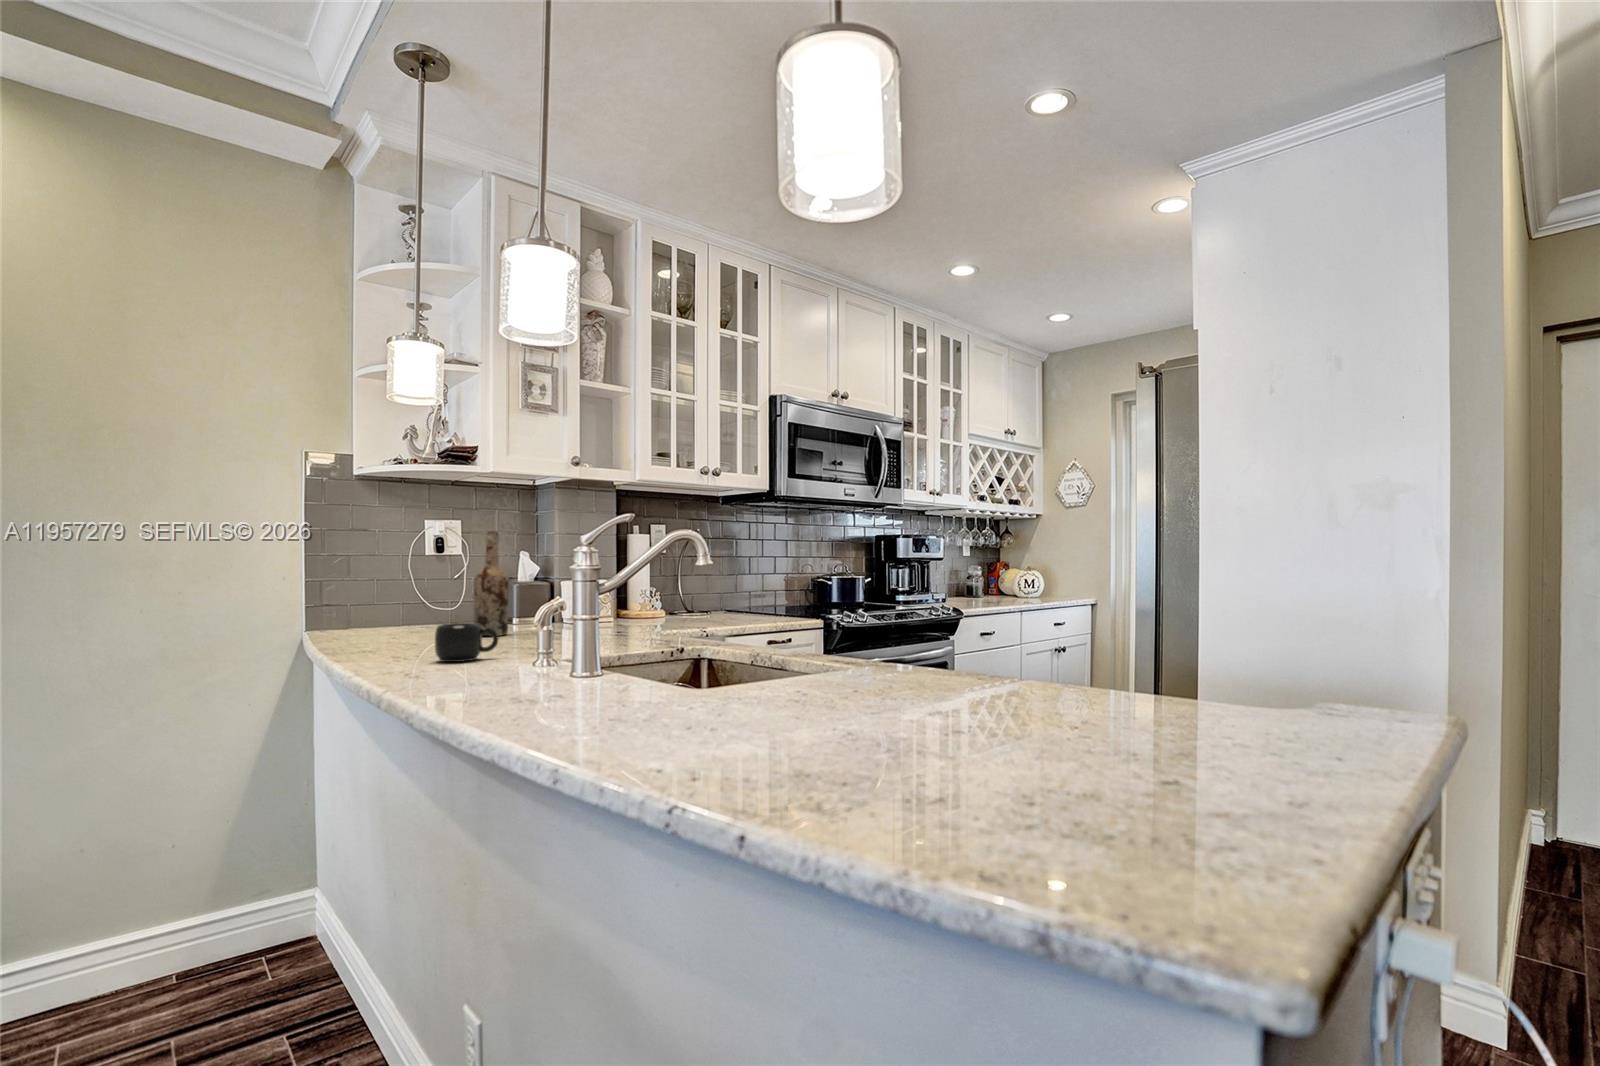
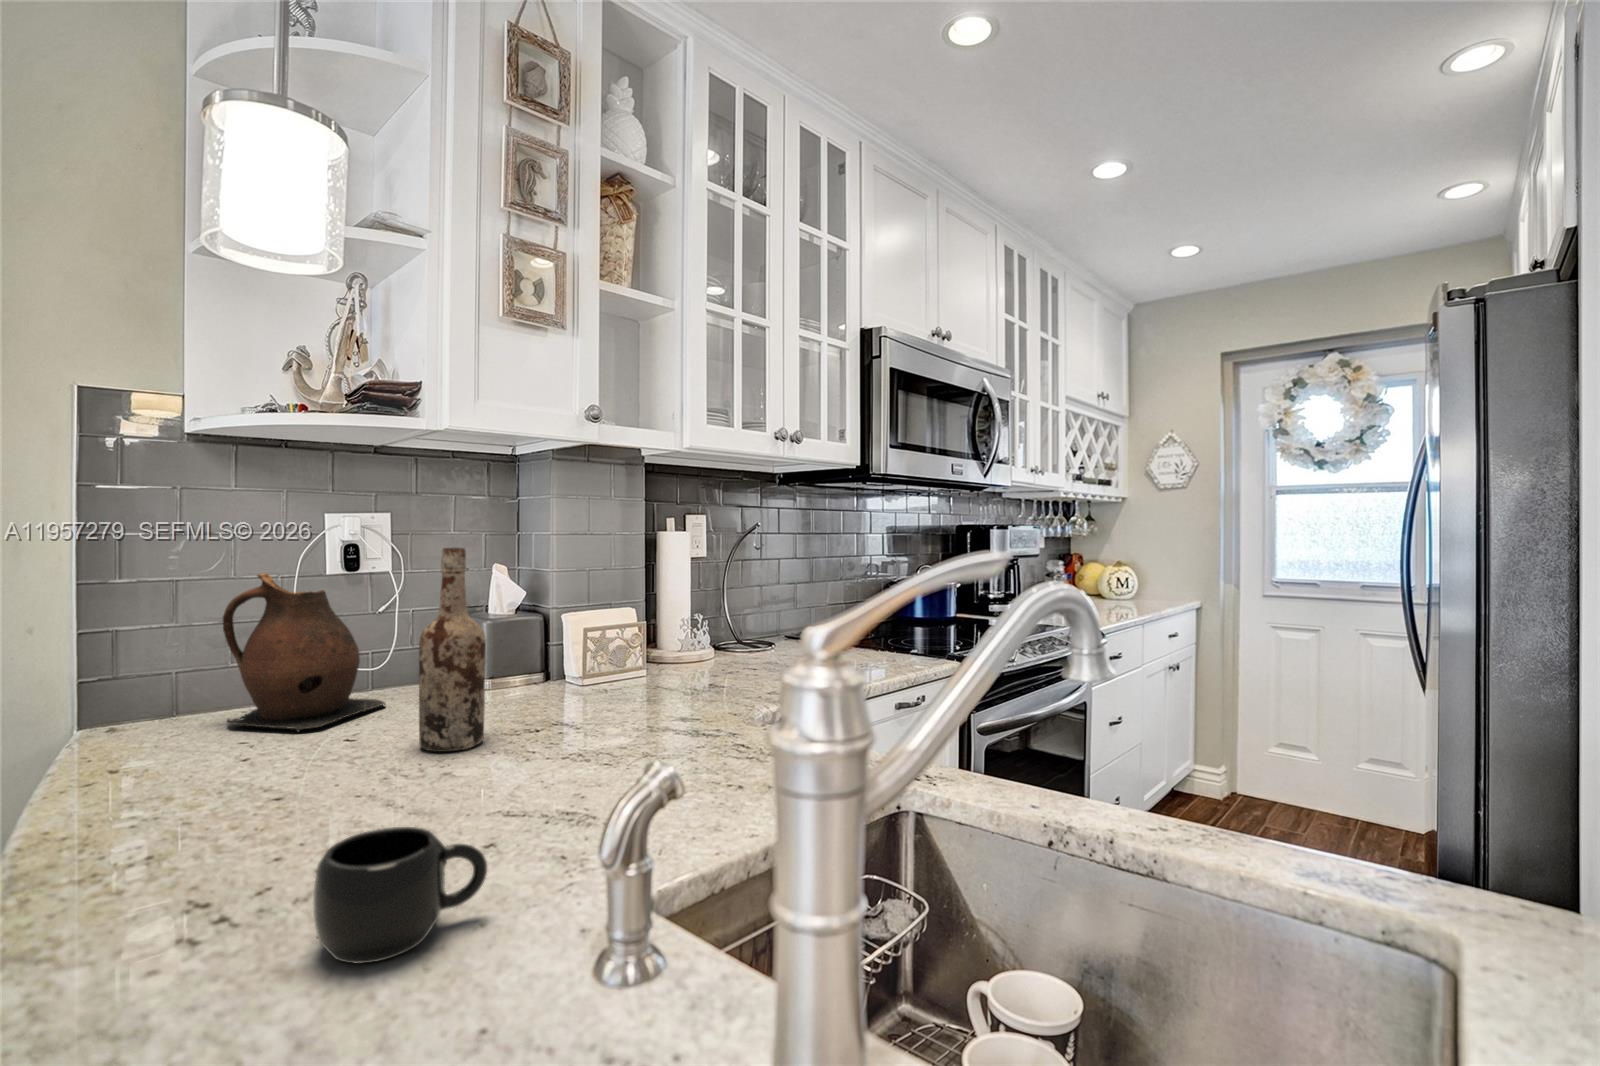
ceramic pitcher: none [373,551,457,633] -> present [223,573,385,732]

